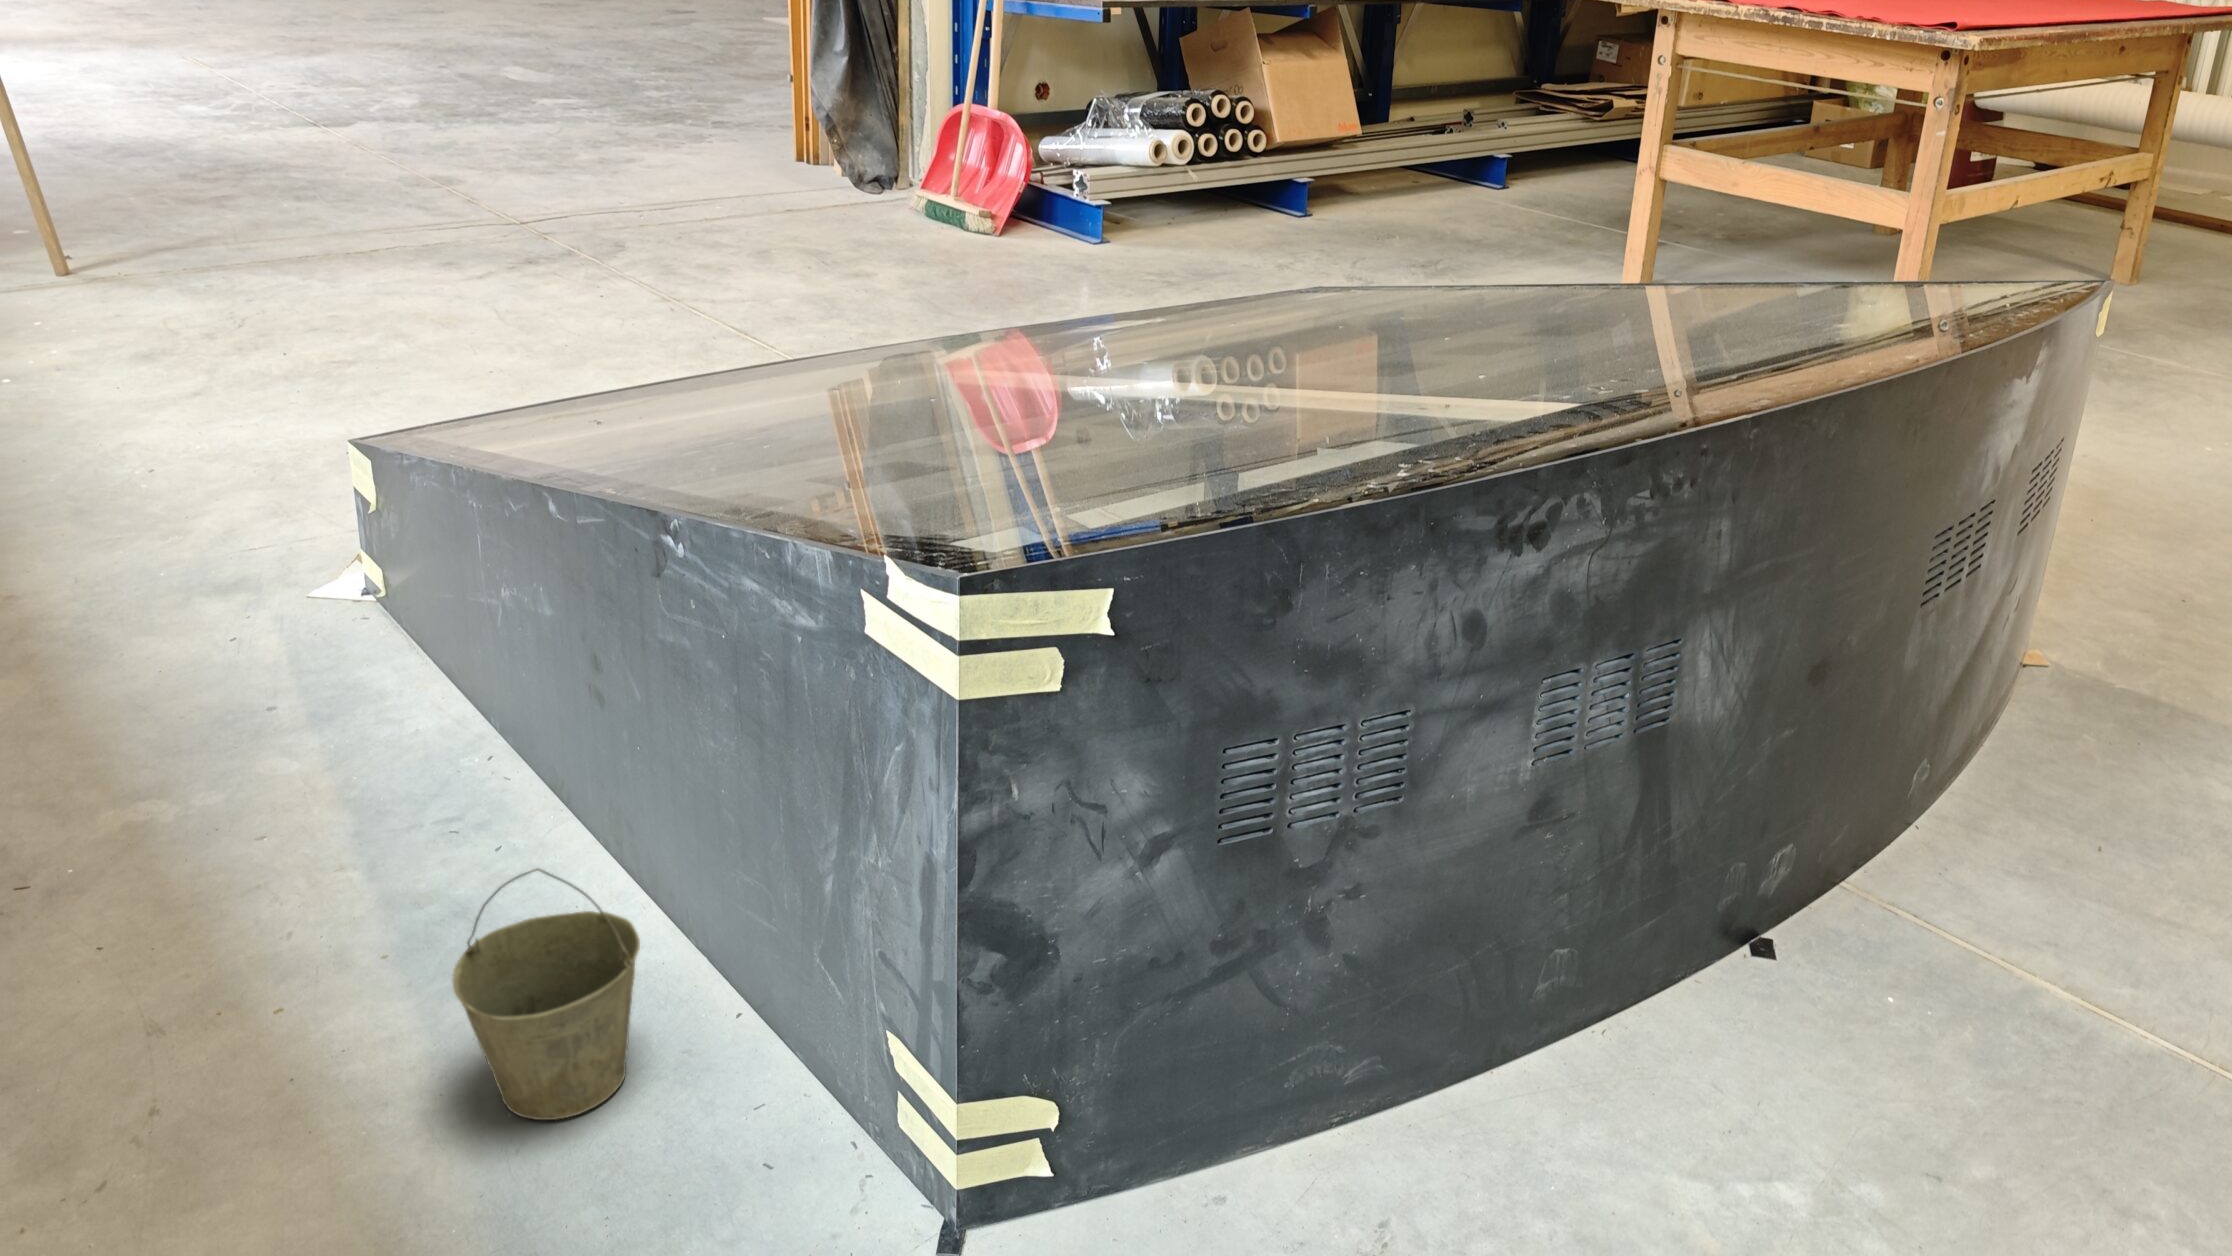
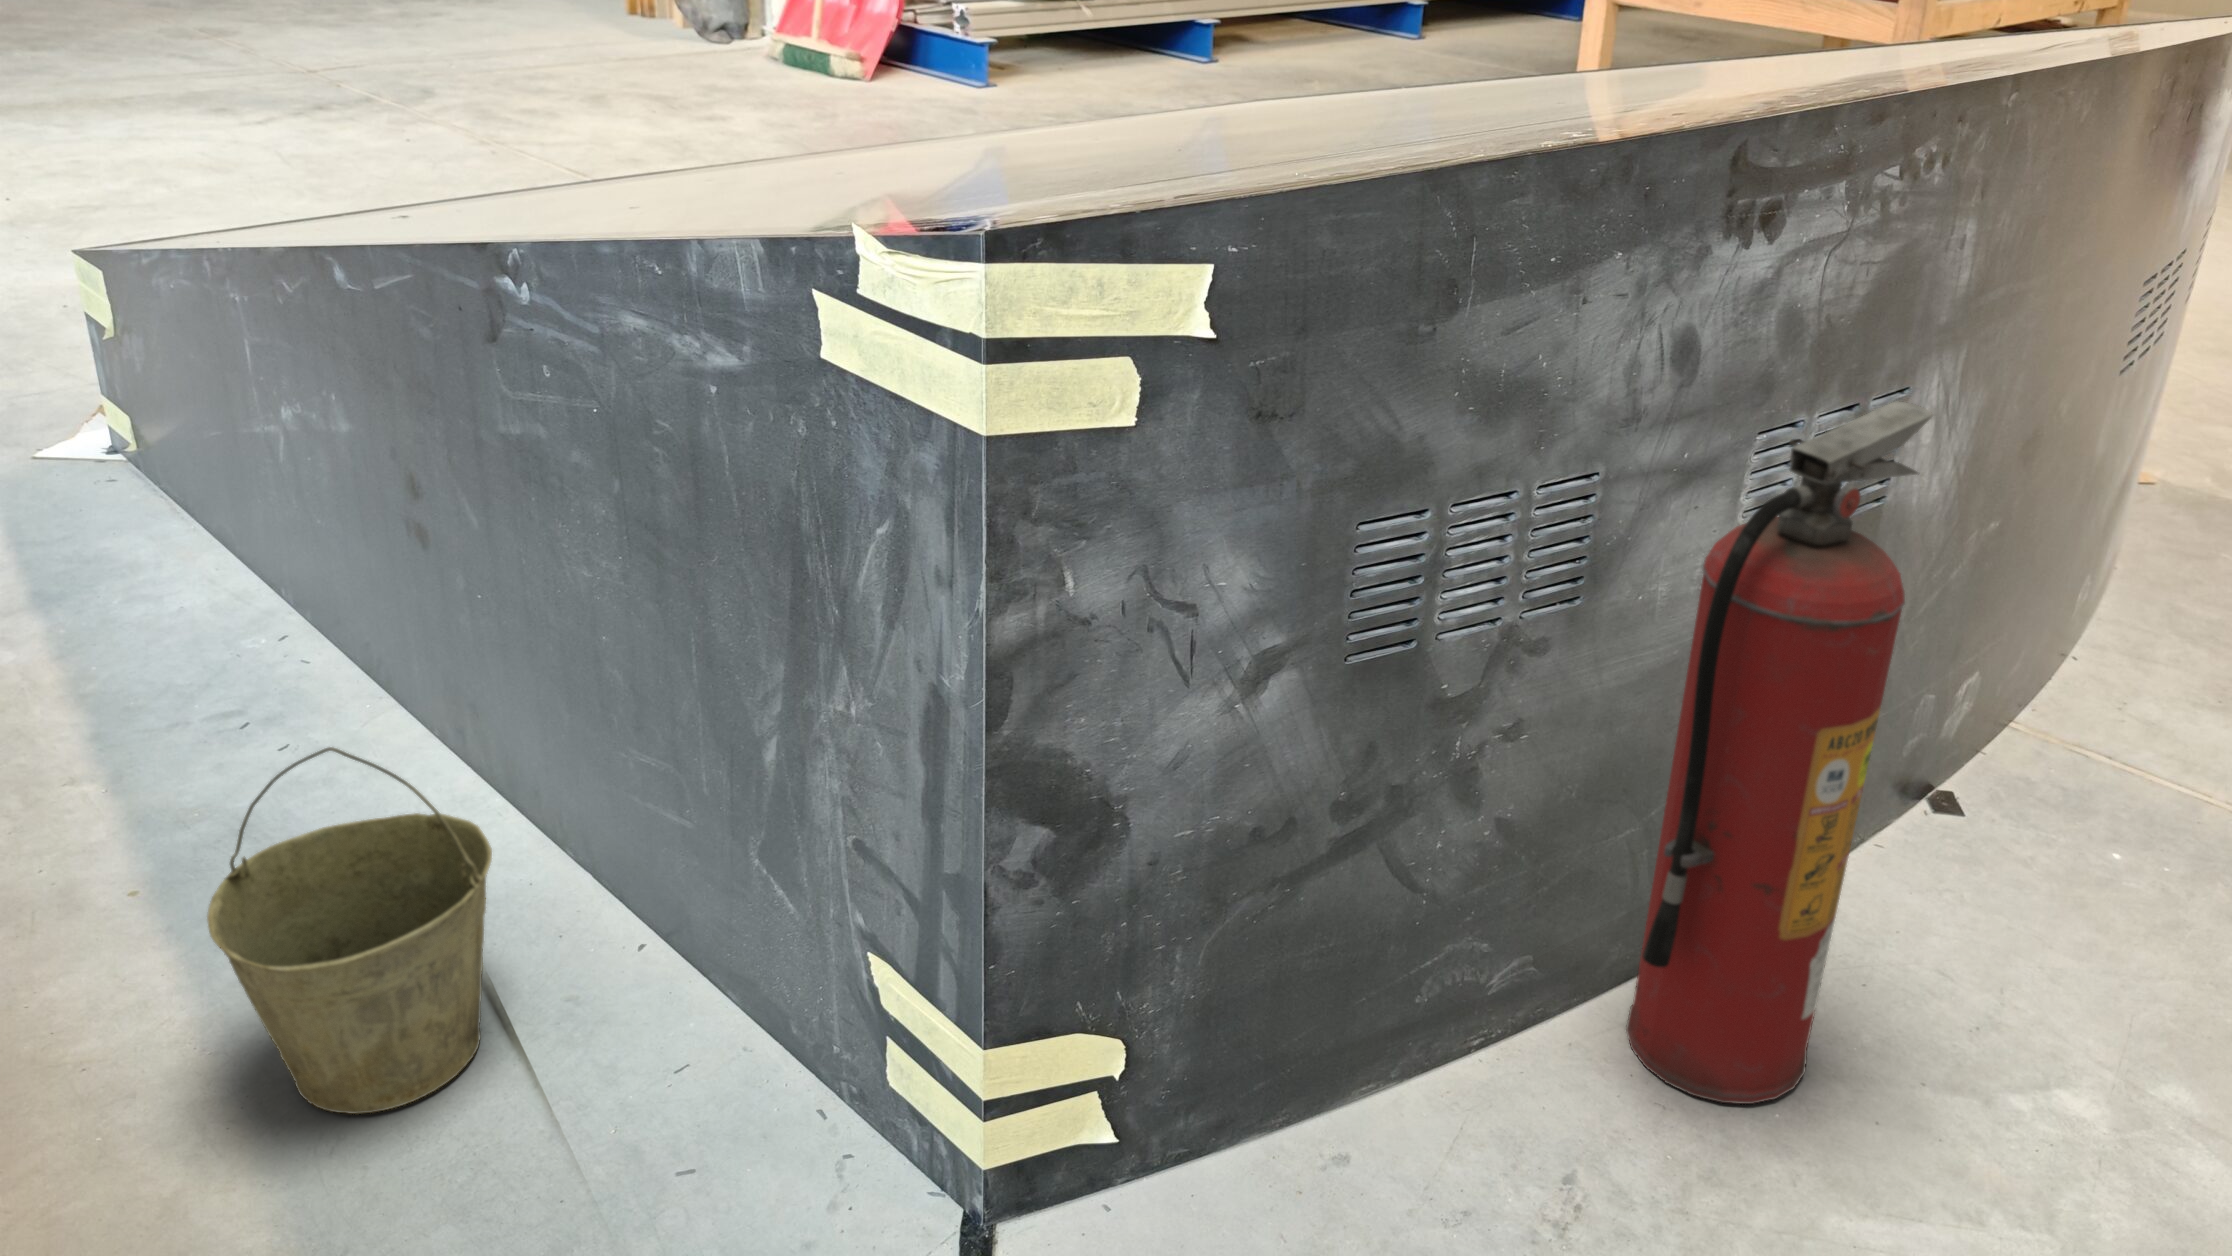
fire extinguisher: none [1445,668,1655,1176] -> present [1626,401,1933,1104]

